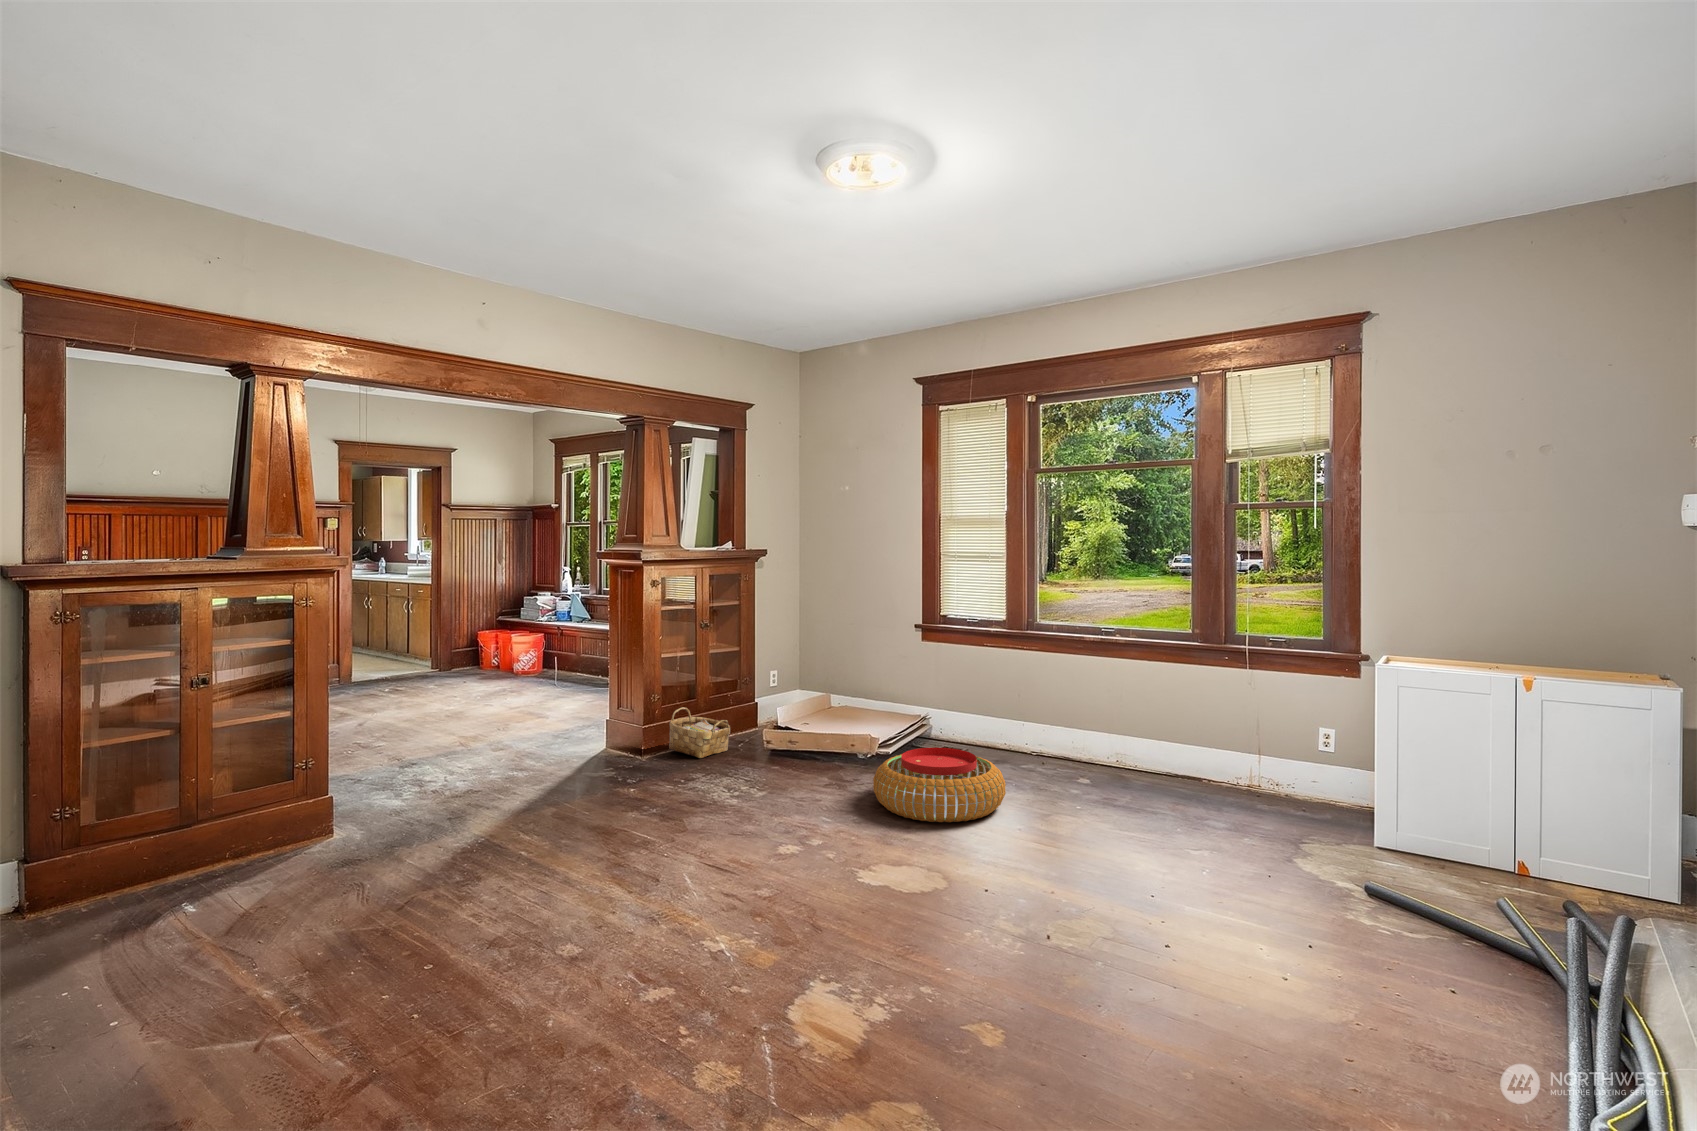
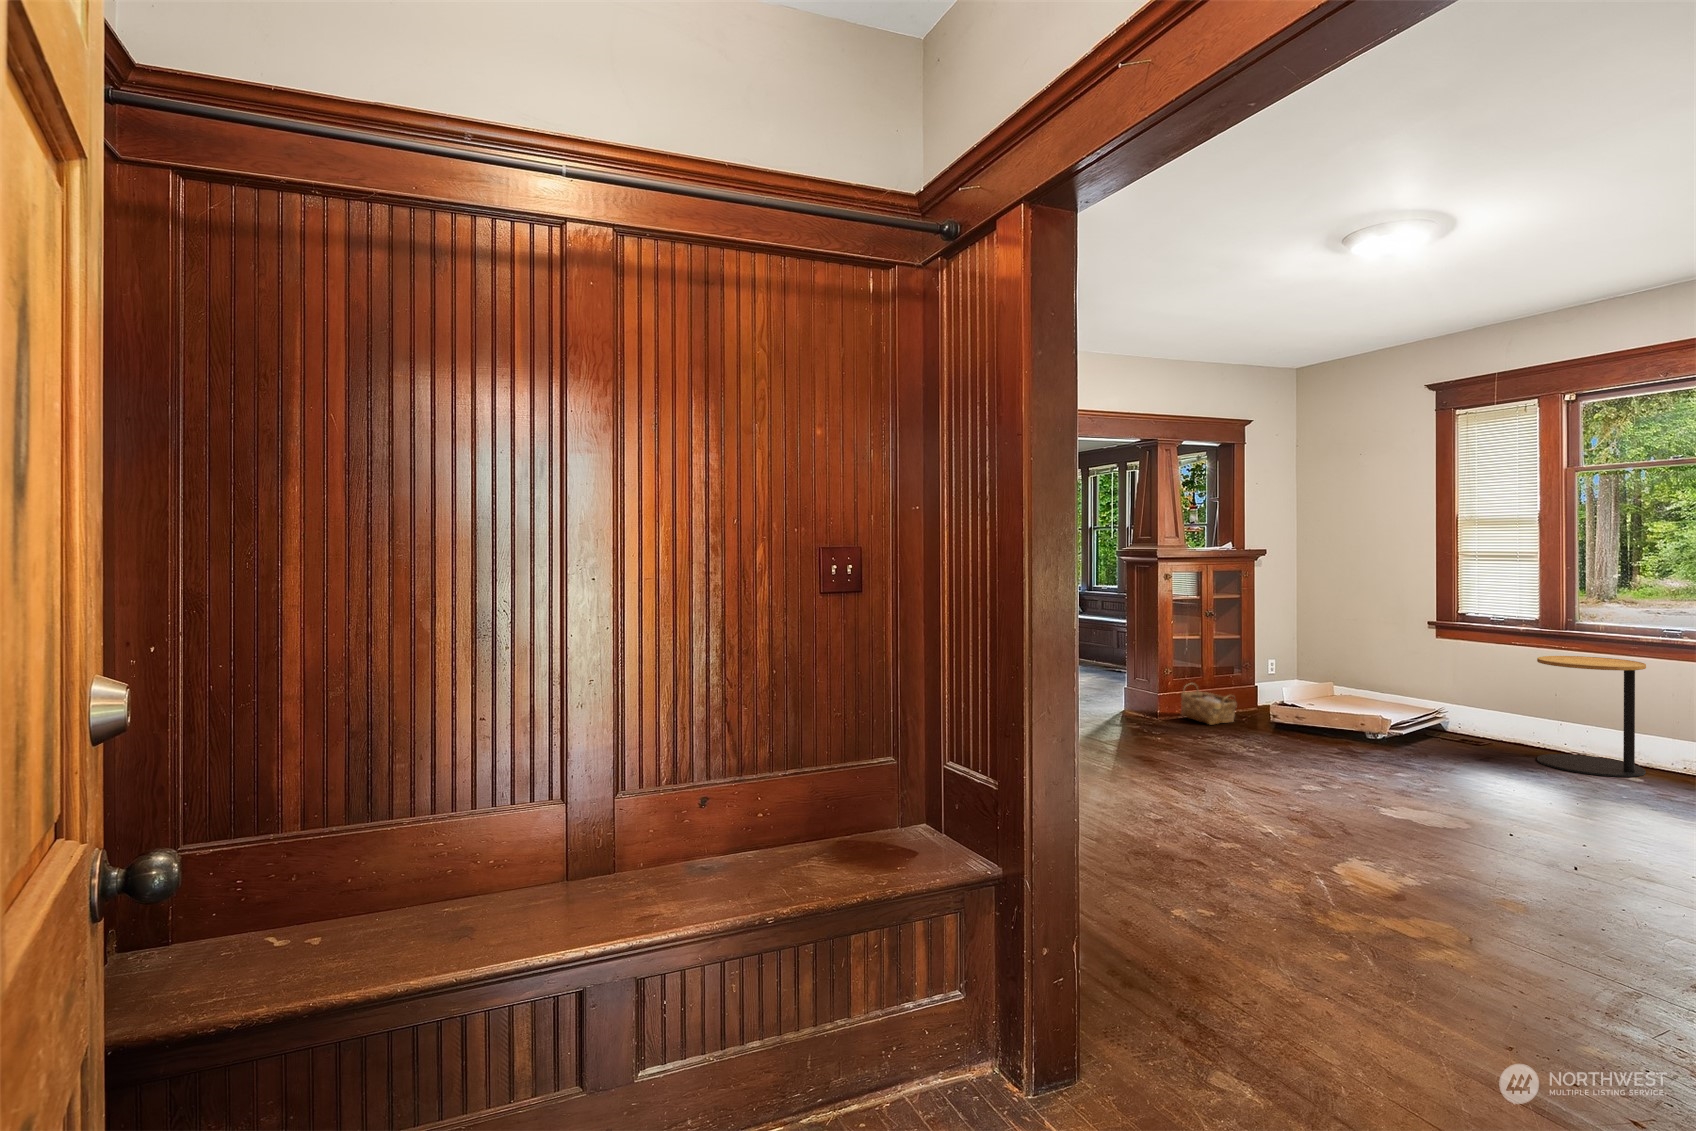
side table: none [1007,658,1091,781] -> present [1537,656,1646,777]
pouf: present [873,747,1006,822] -> none [1386,728,1532,791]

